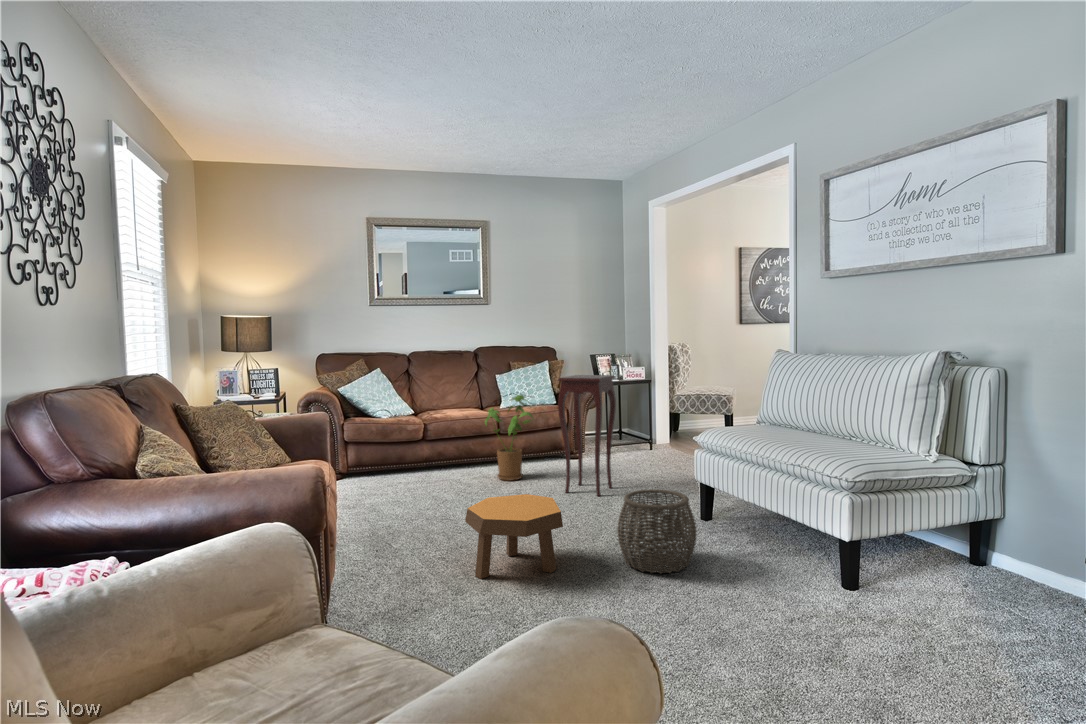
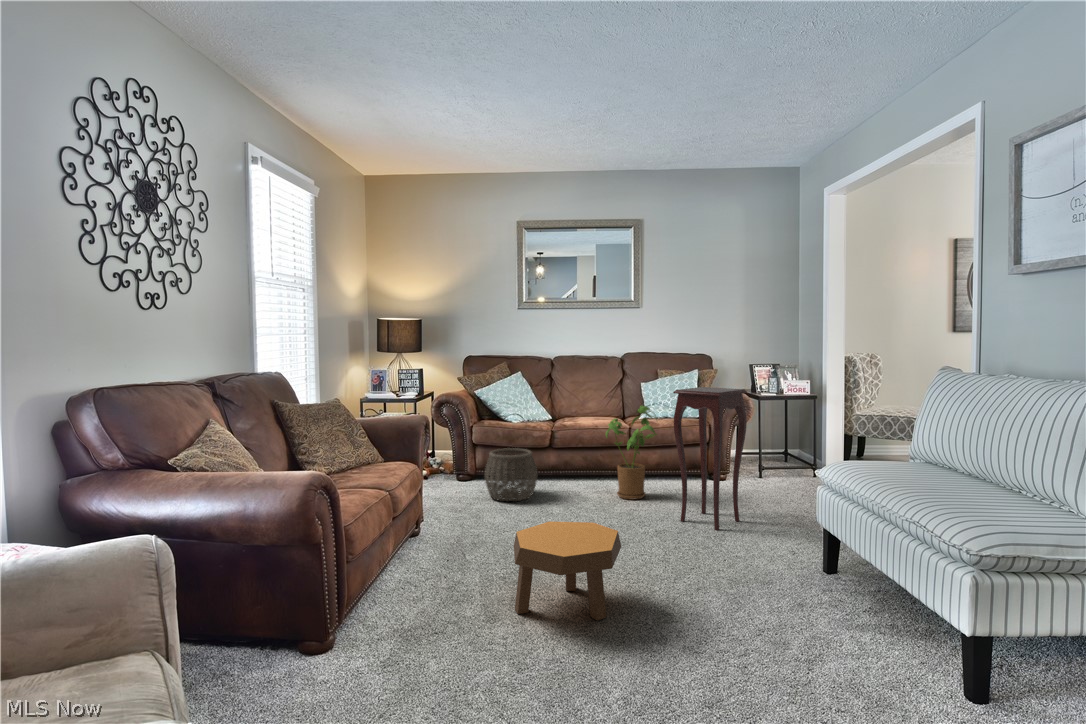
woven basket: present [617,489,697,574] -> present [485,448,537,501]

